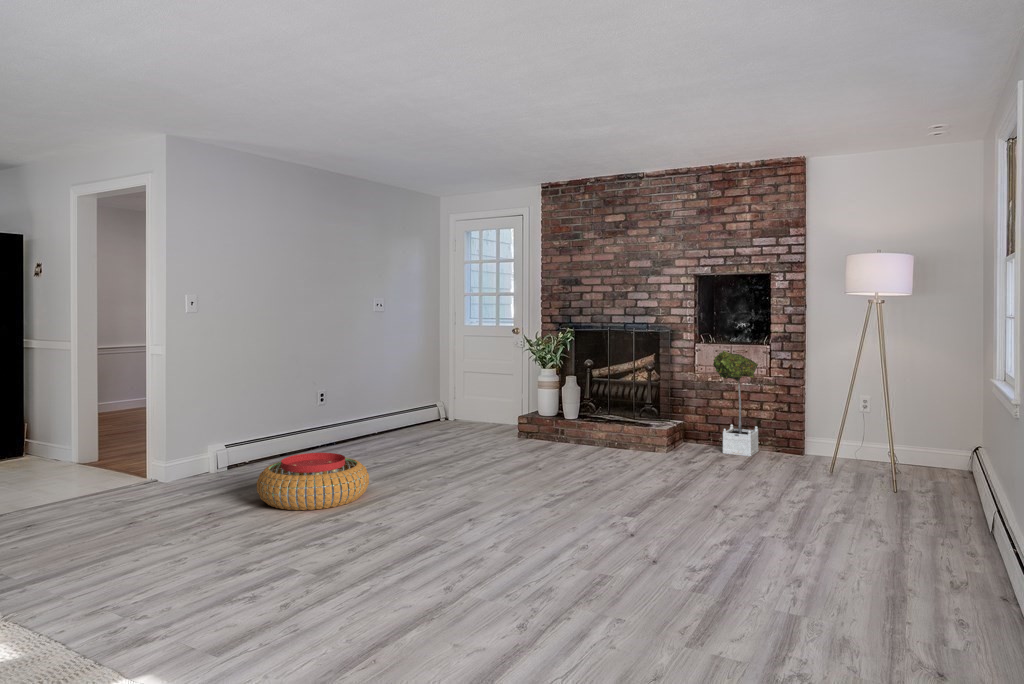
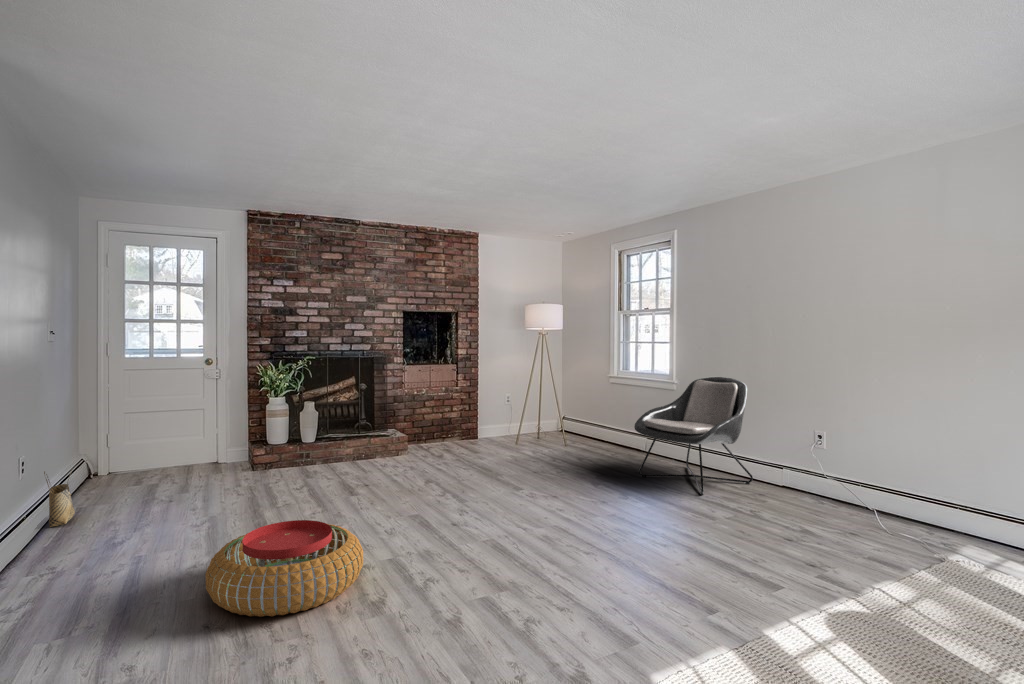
potted tree: present [713,351,758,456] -> none [430,369,464,447]
lounge chair: none [779,390,974,605] -> present [634,377,753,495]
woven basket: none [351,402,374,440] -> present [44,468,75,527]

